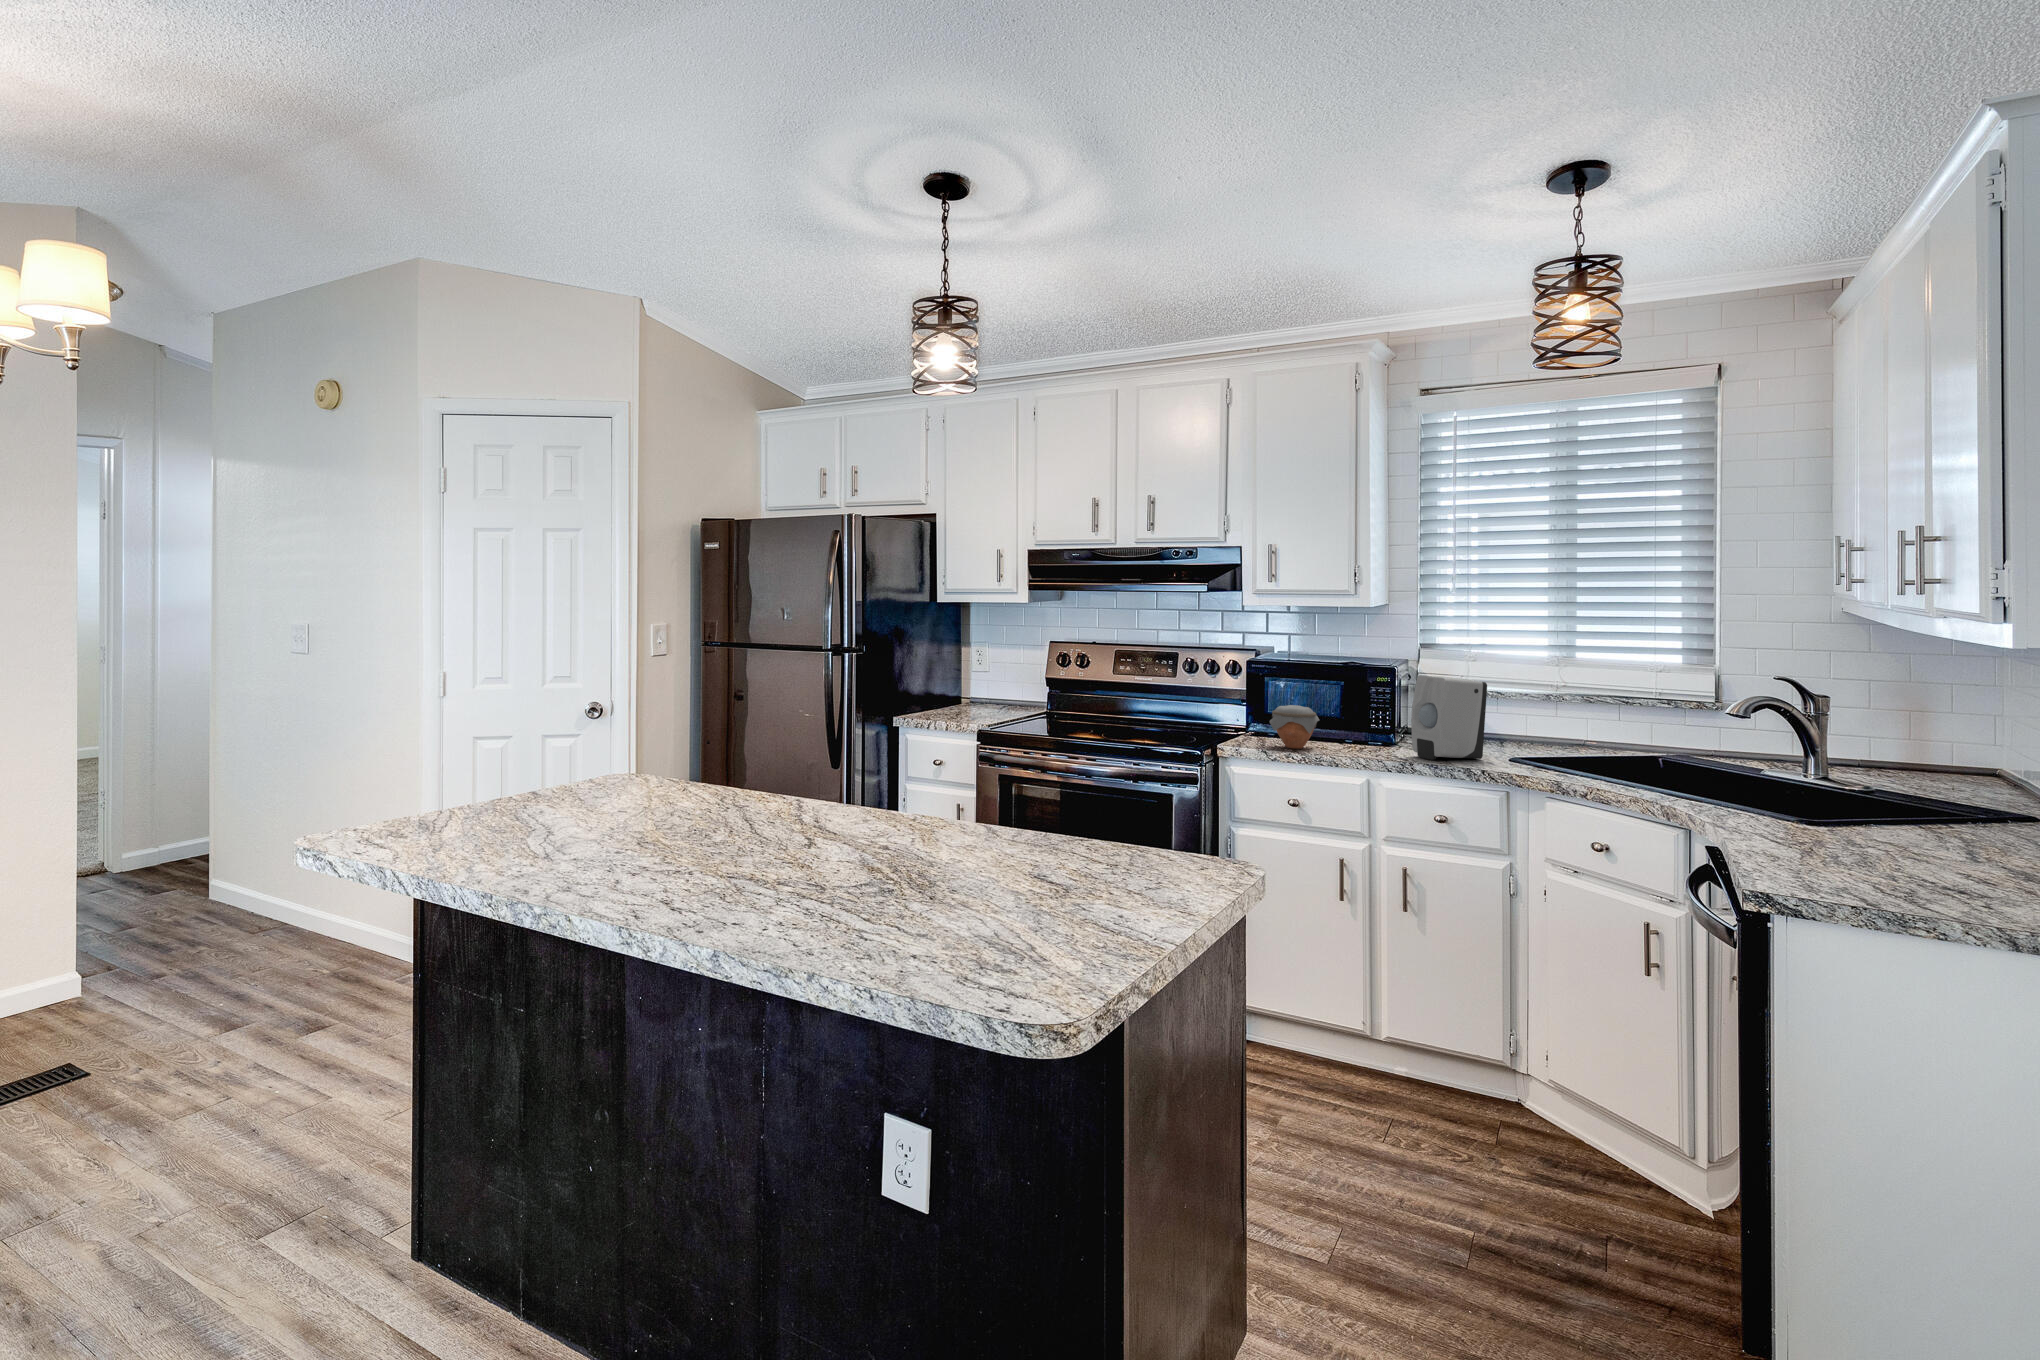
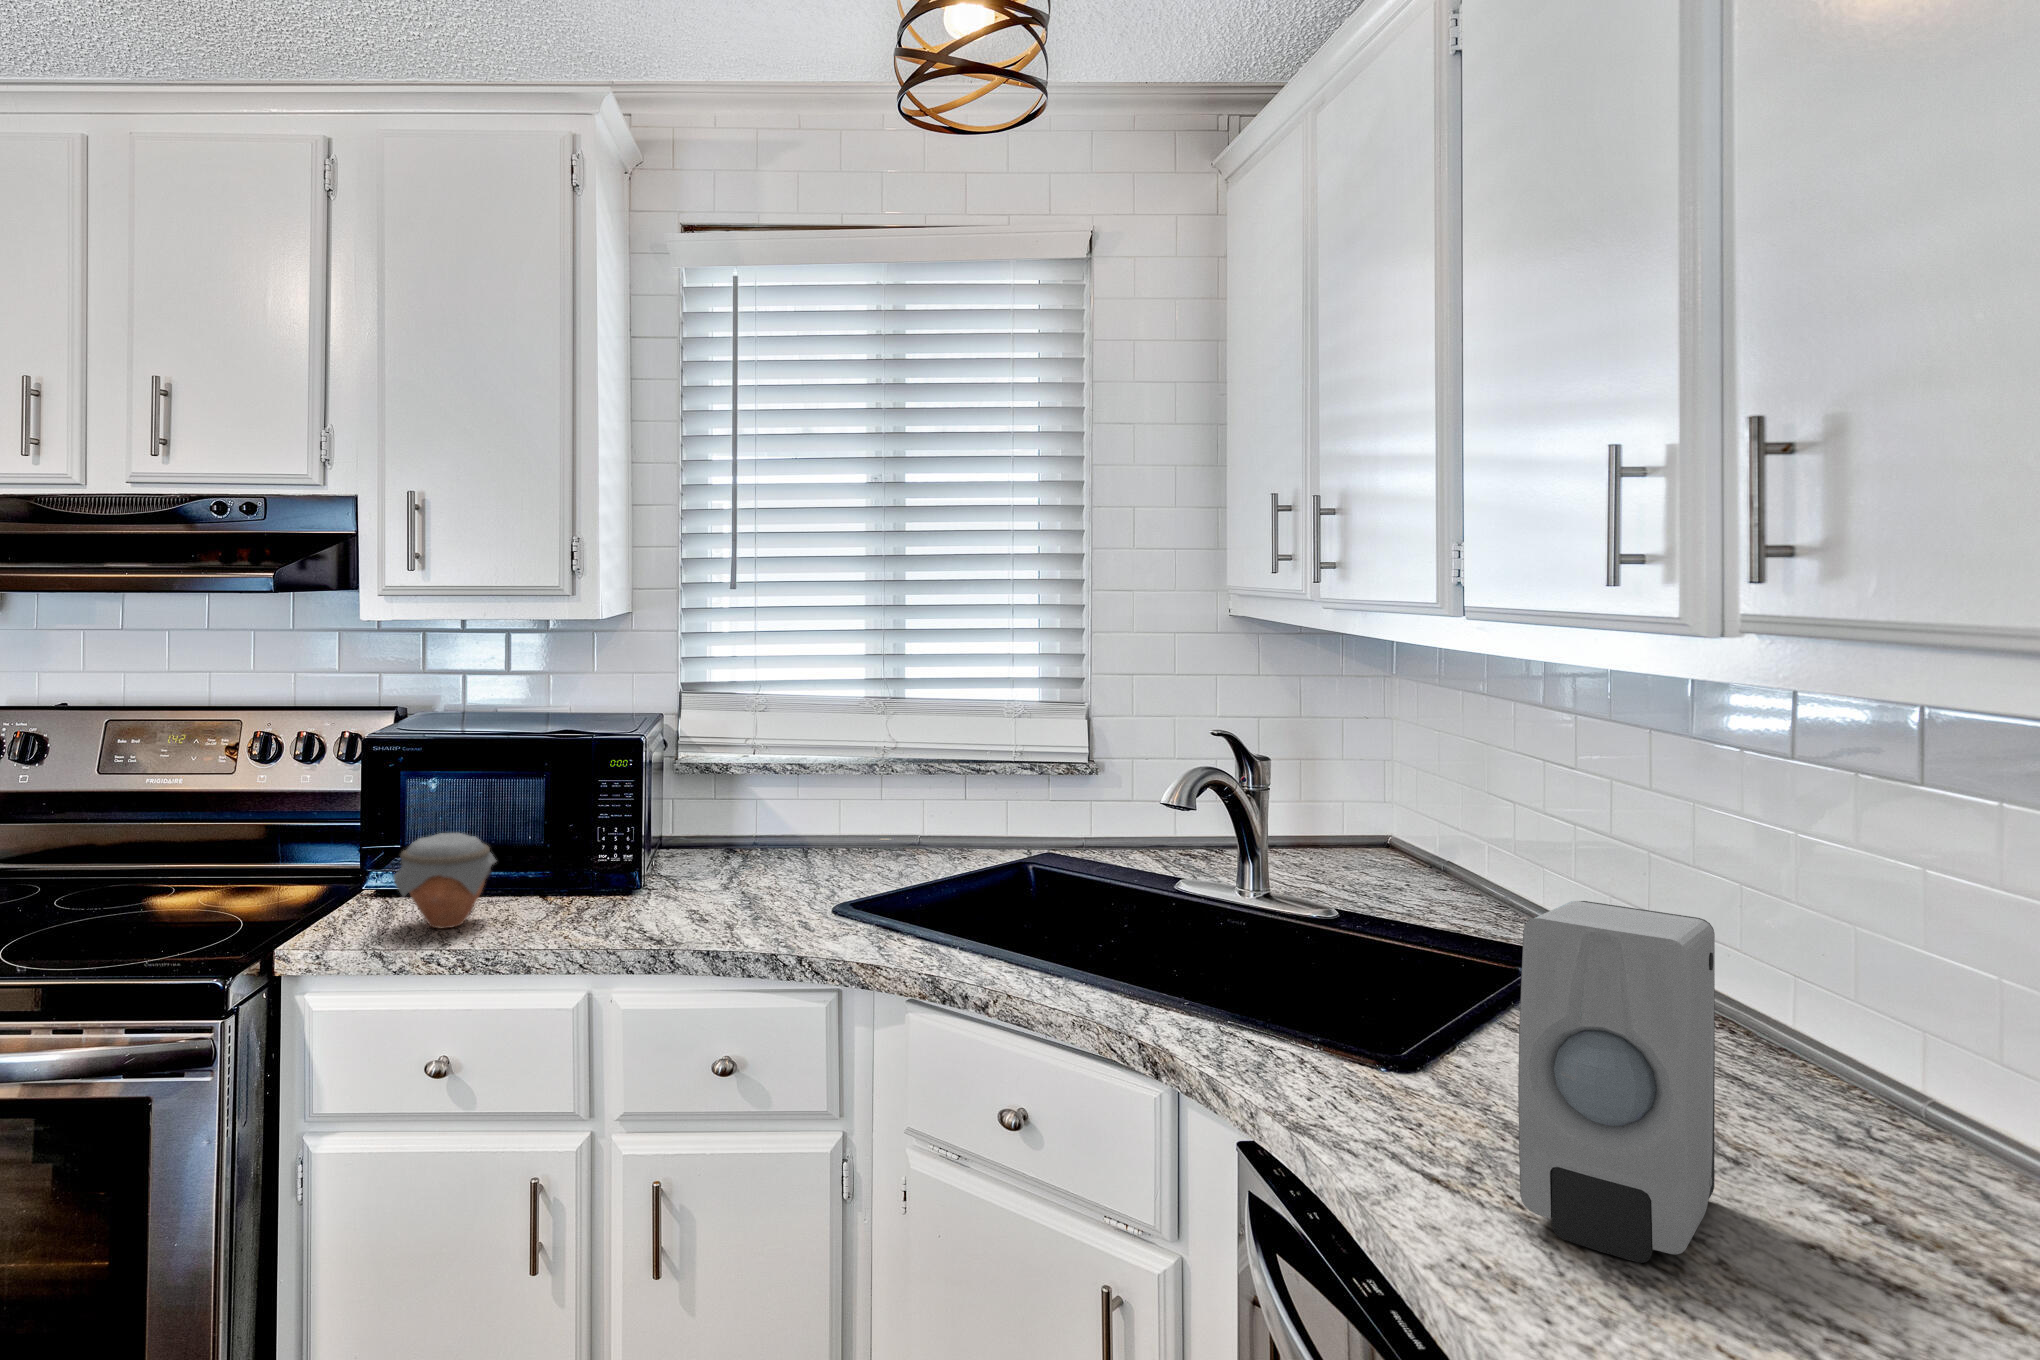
soap dispenser: present [1411,676,1487,760] -> present [1518,901,1715,1263]

